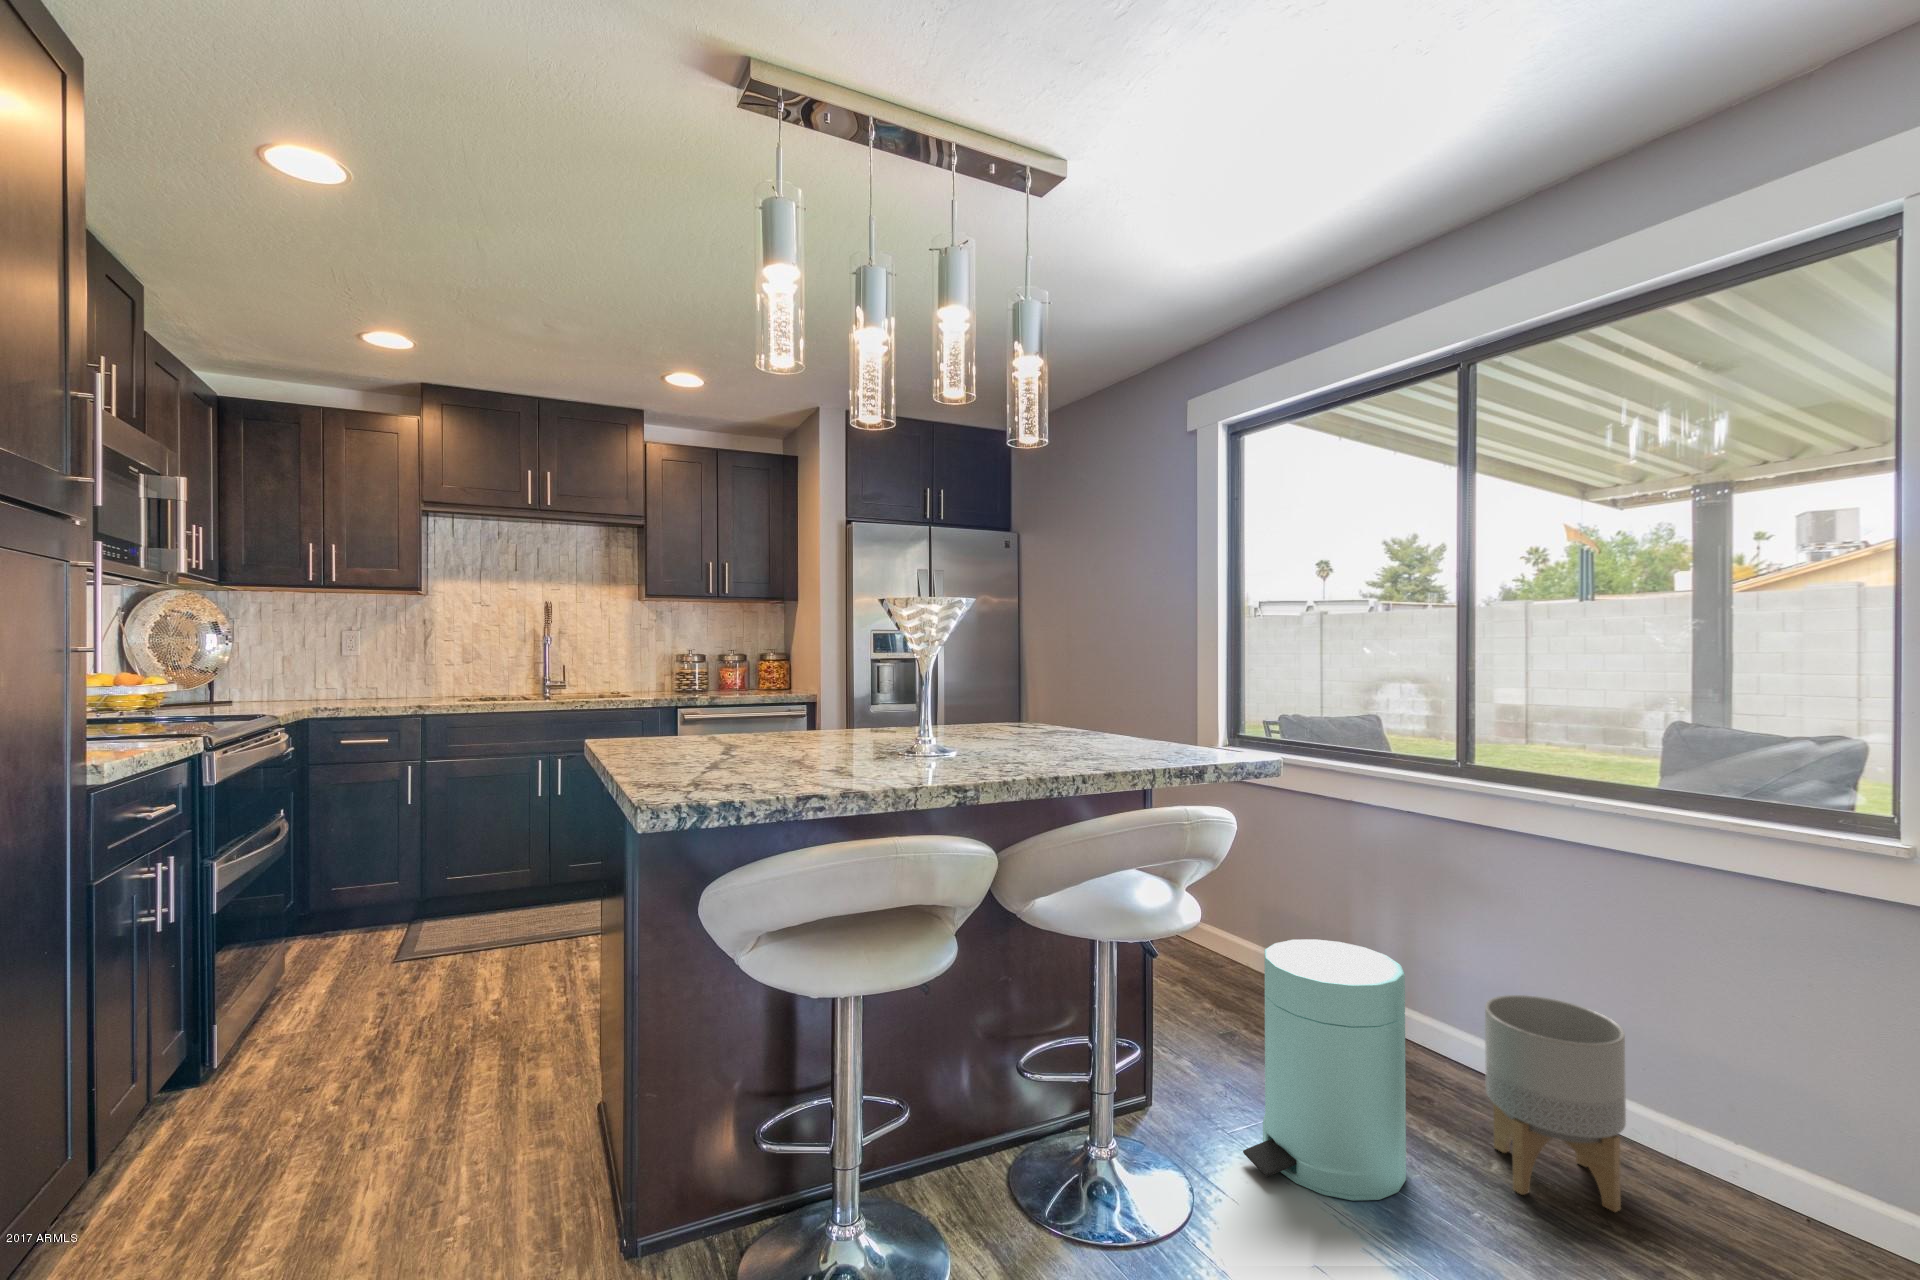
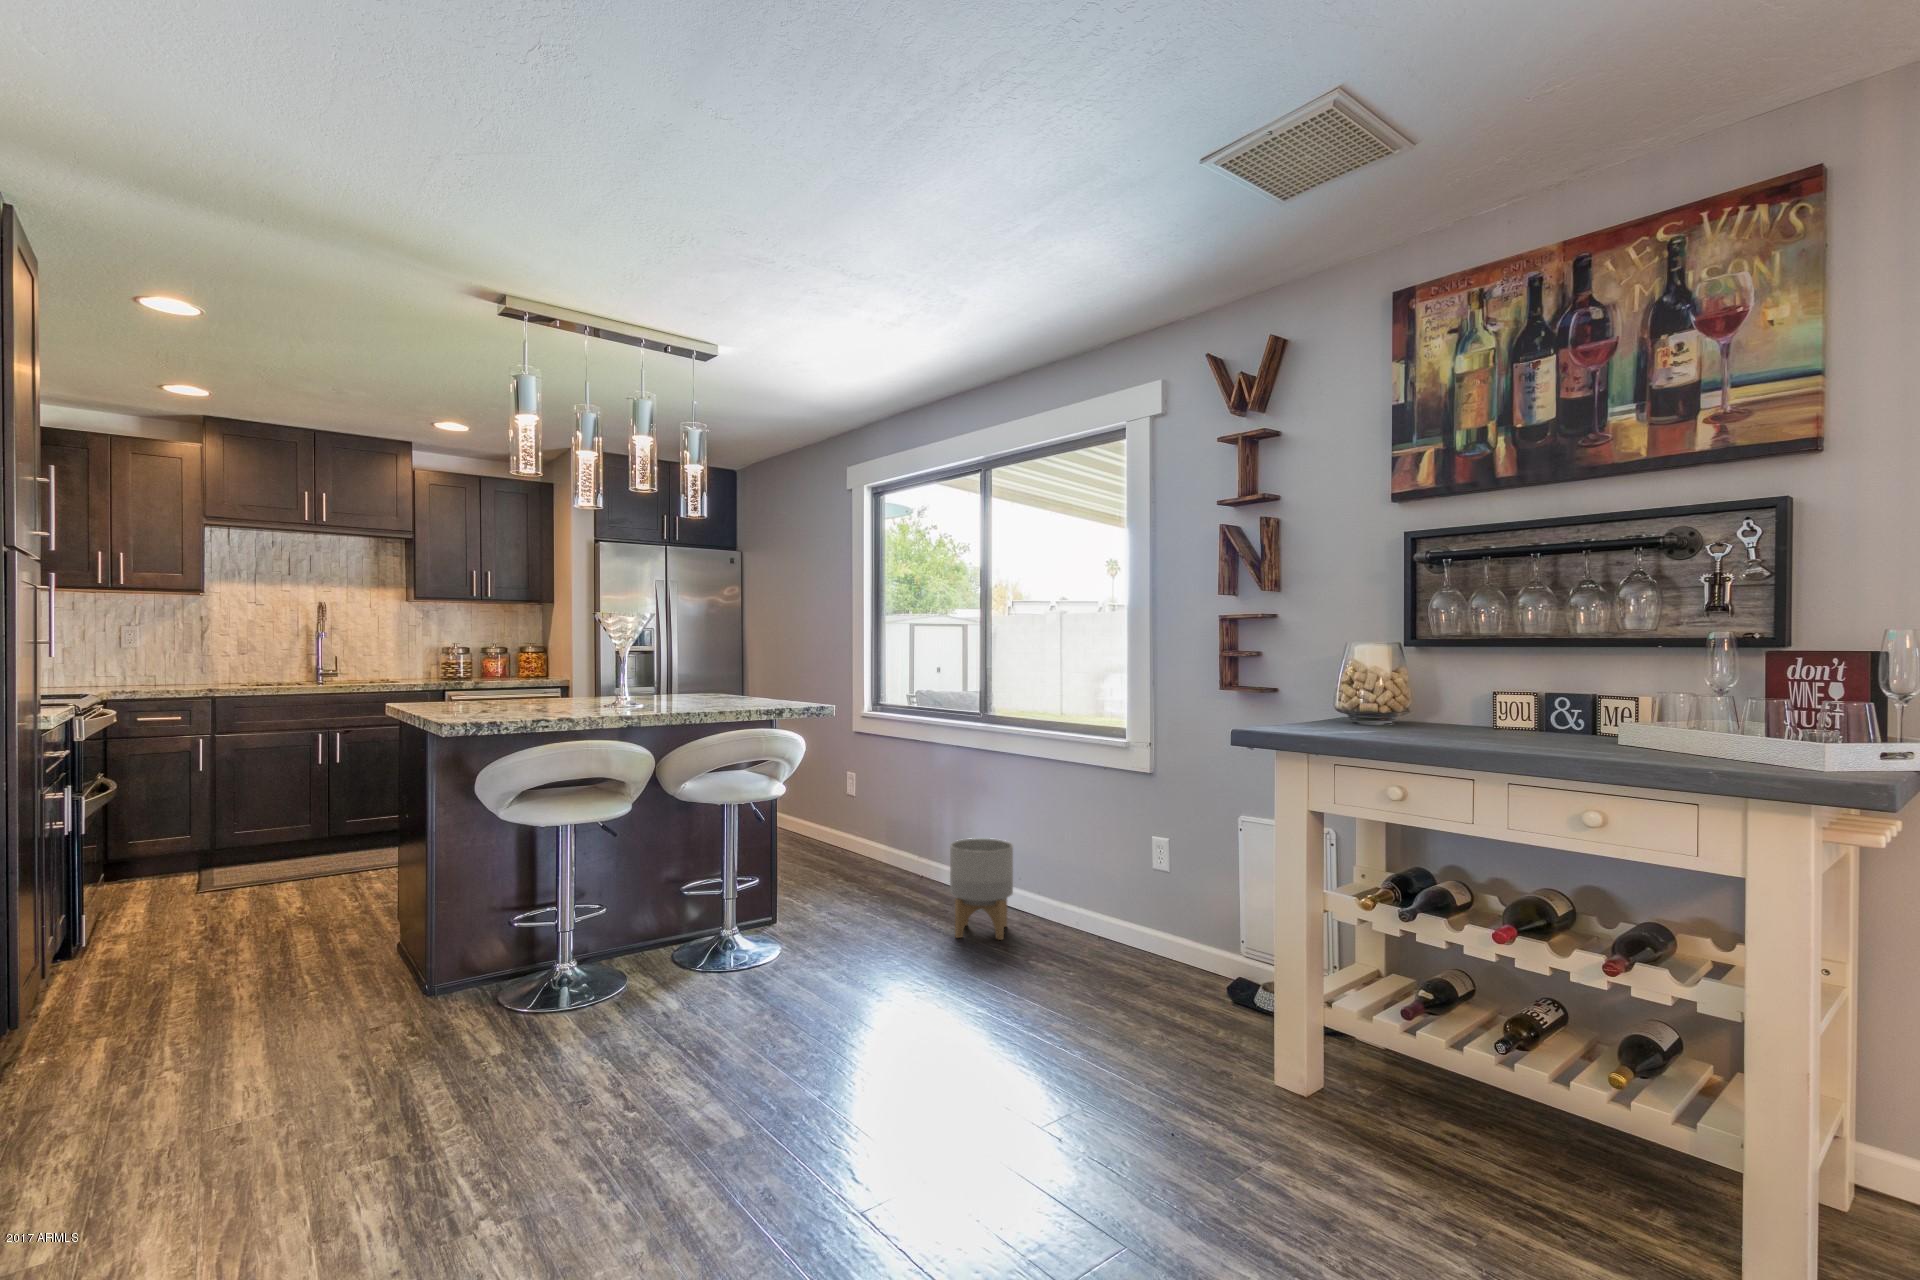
trash can: present [1243,939,1406,1201] -> none [814,814,904,946]

